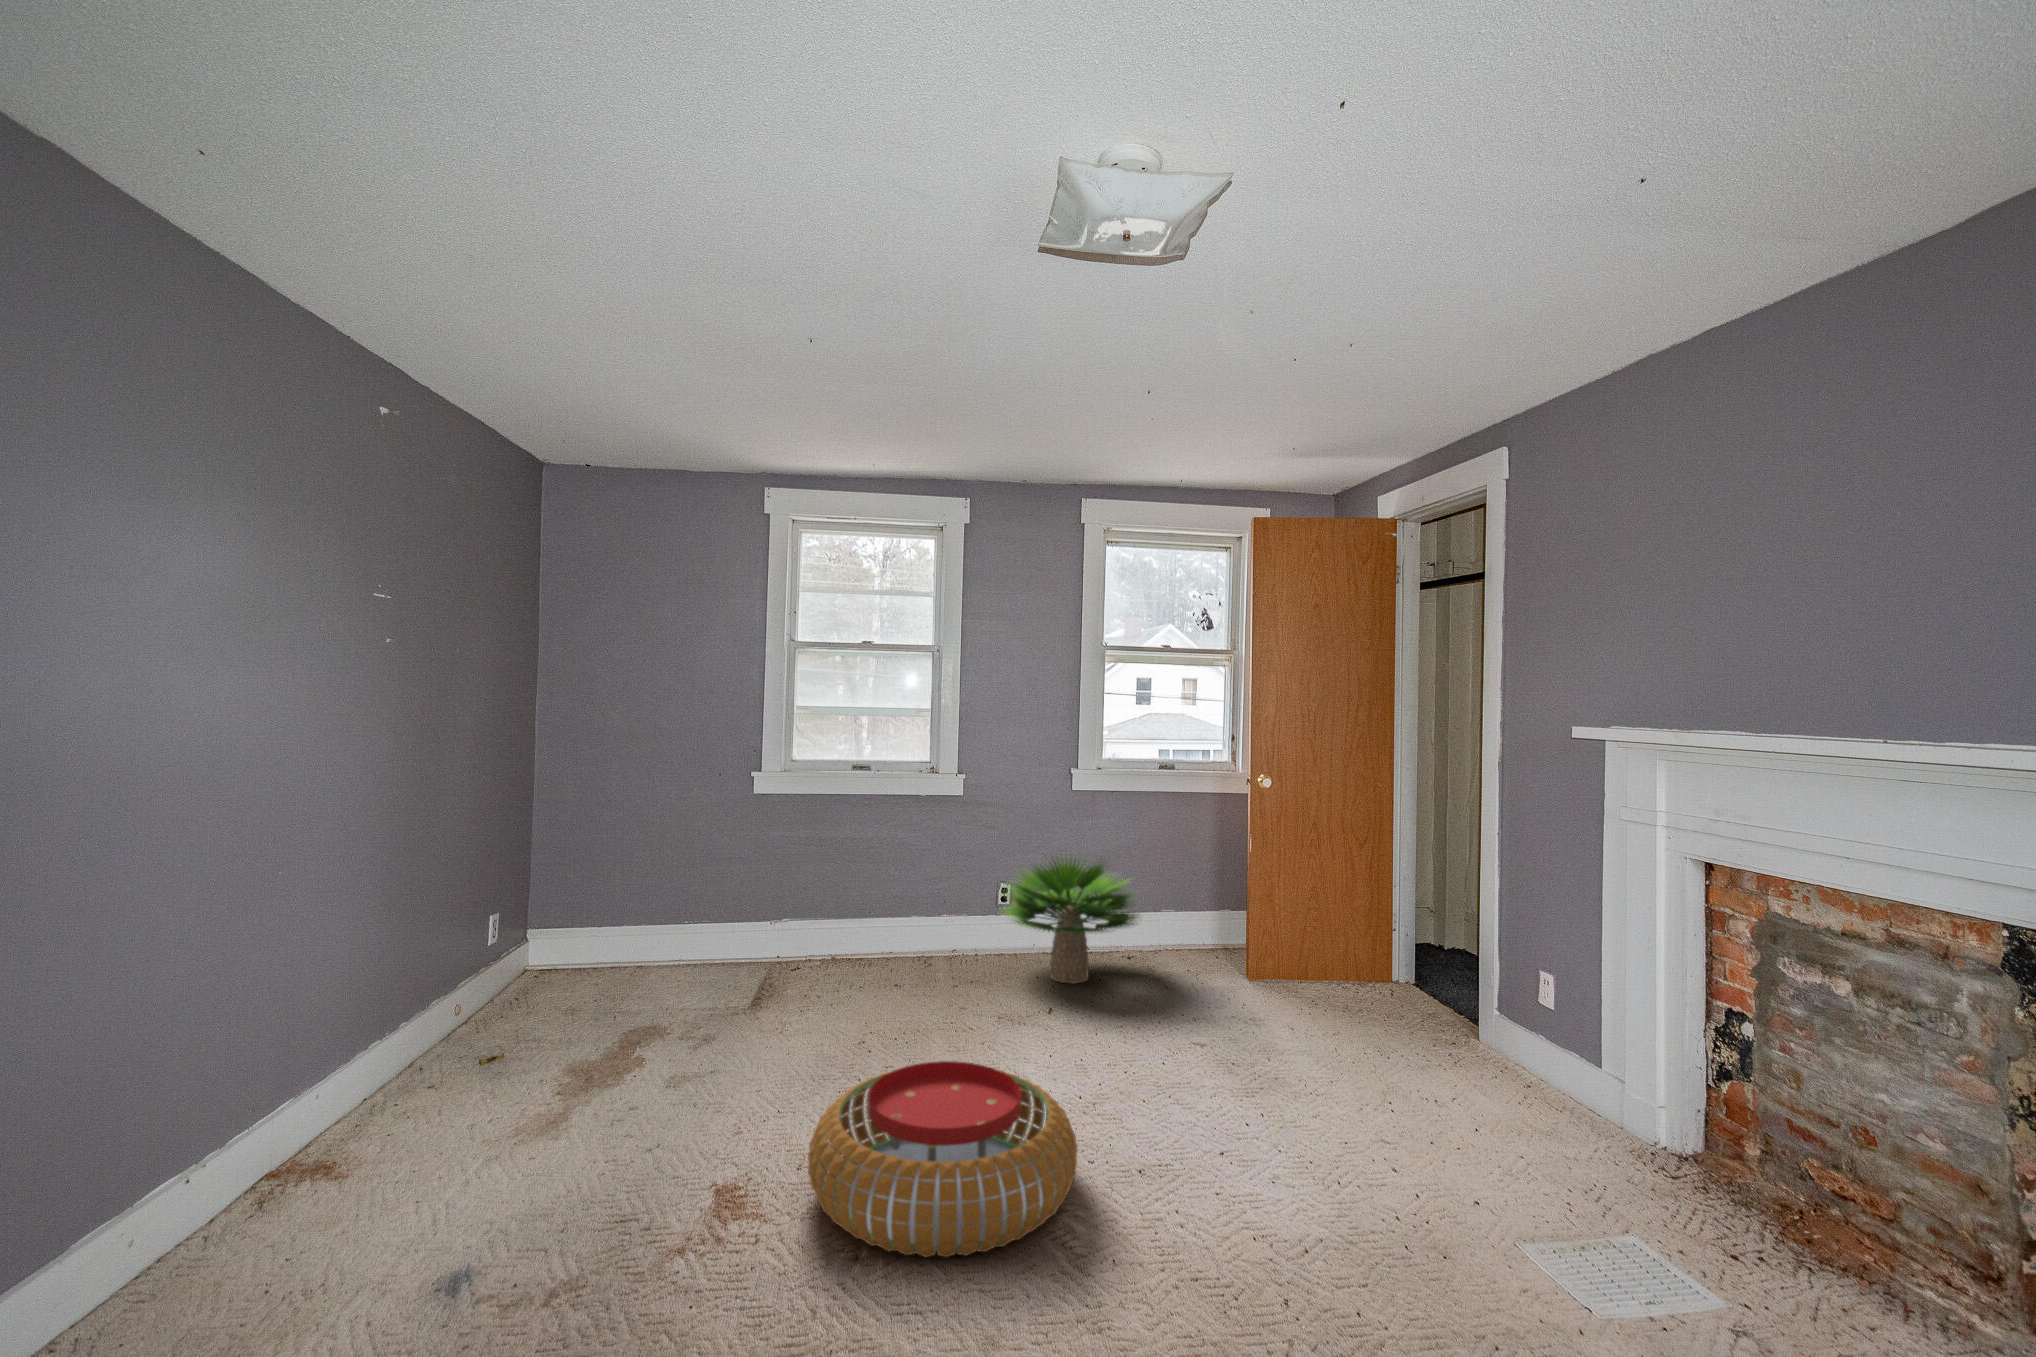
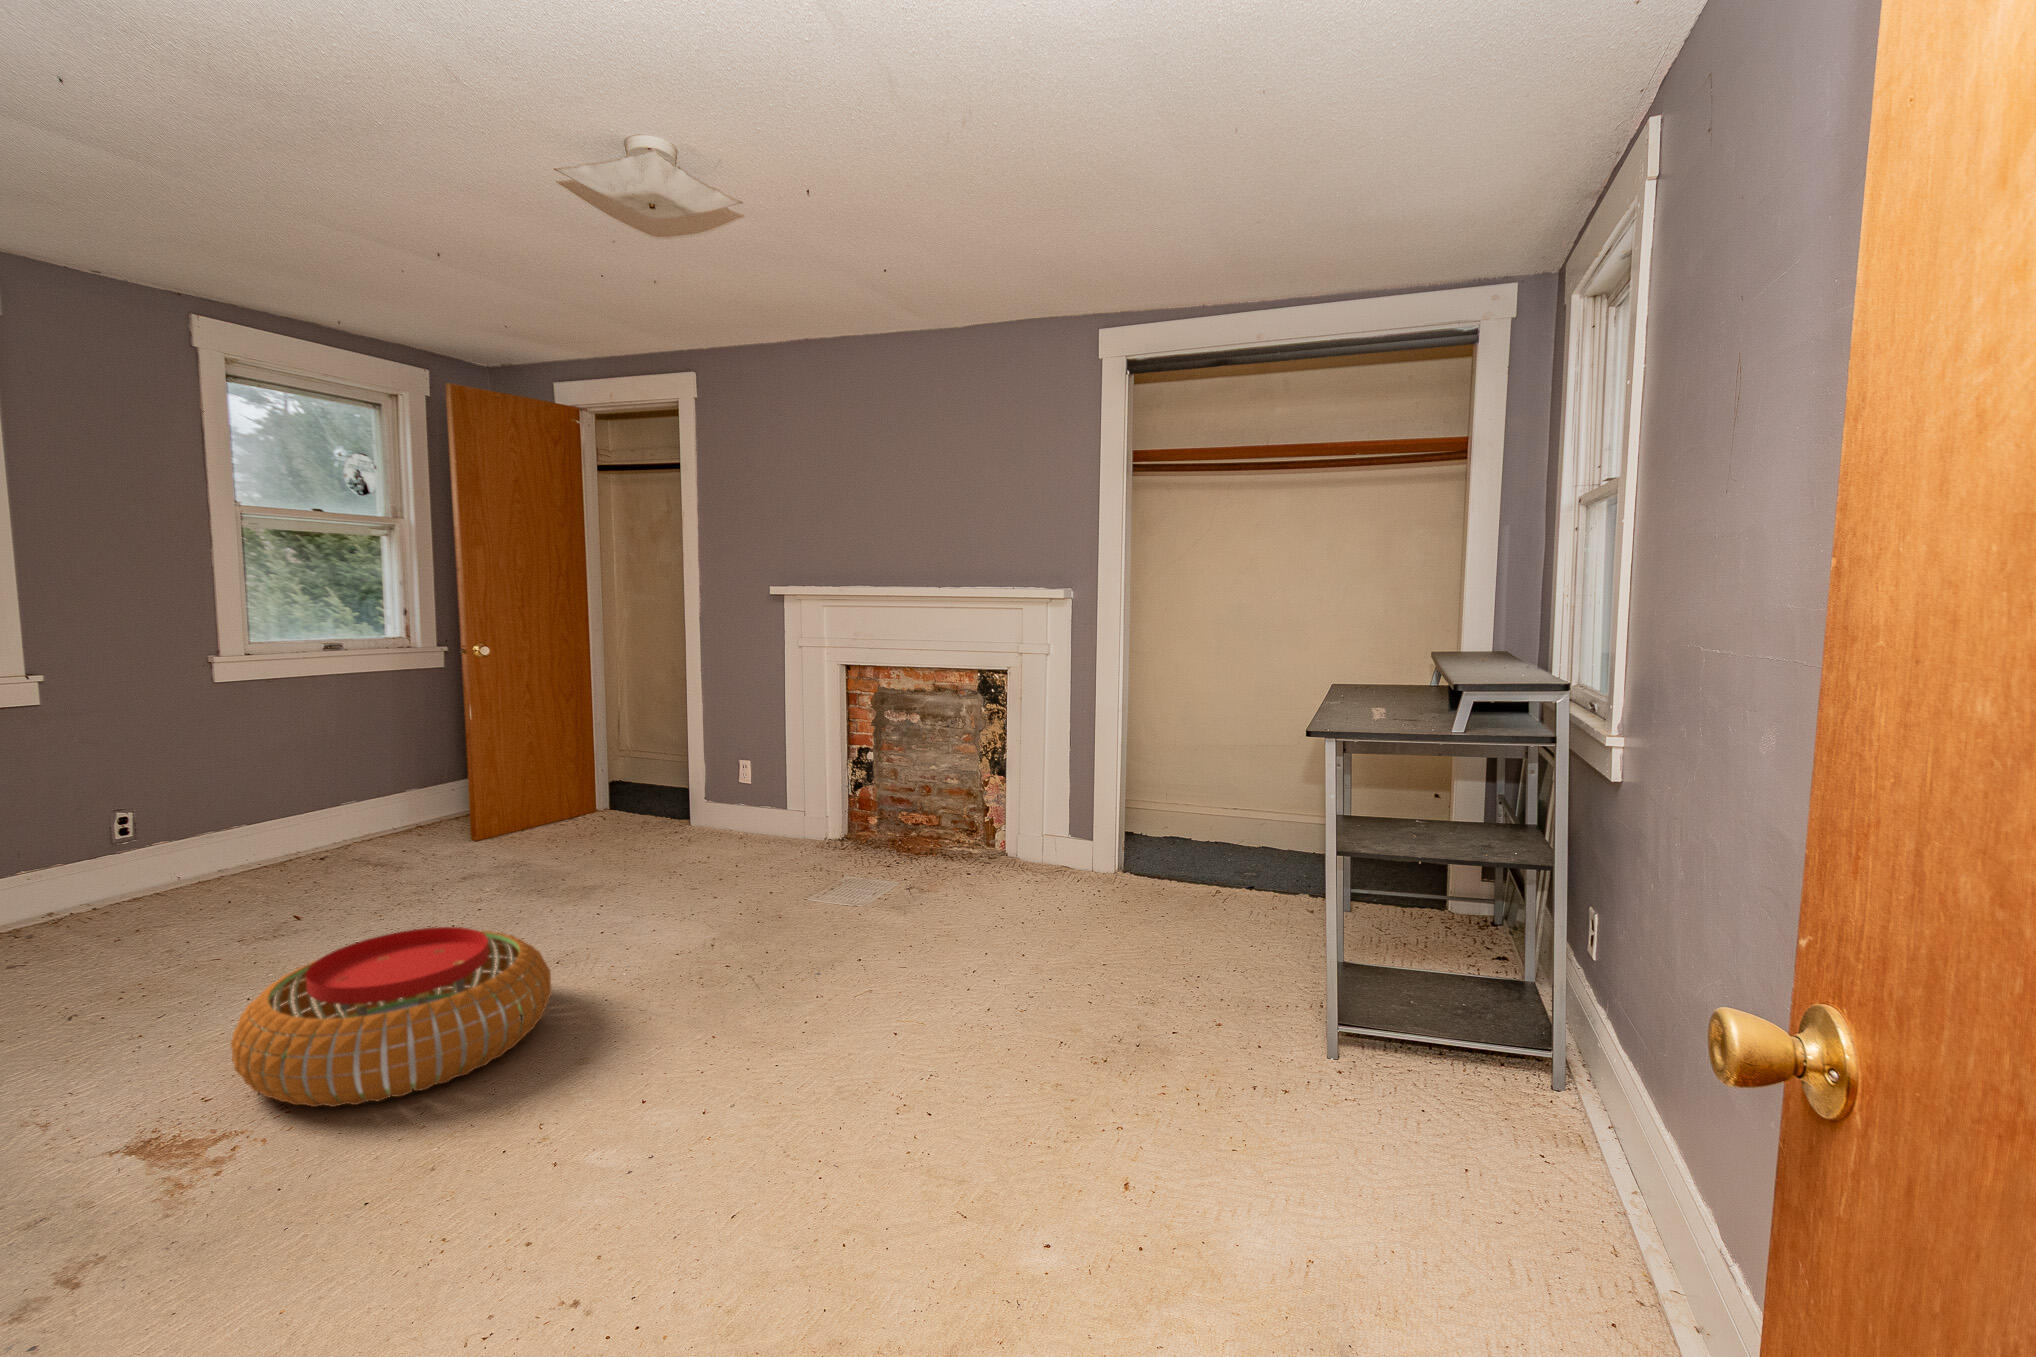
potted plant: present [1004,857,1139,983] -> none [147,743,373,897]

